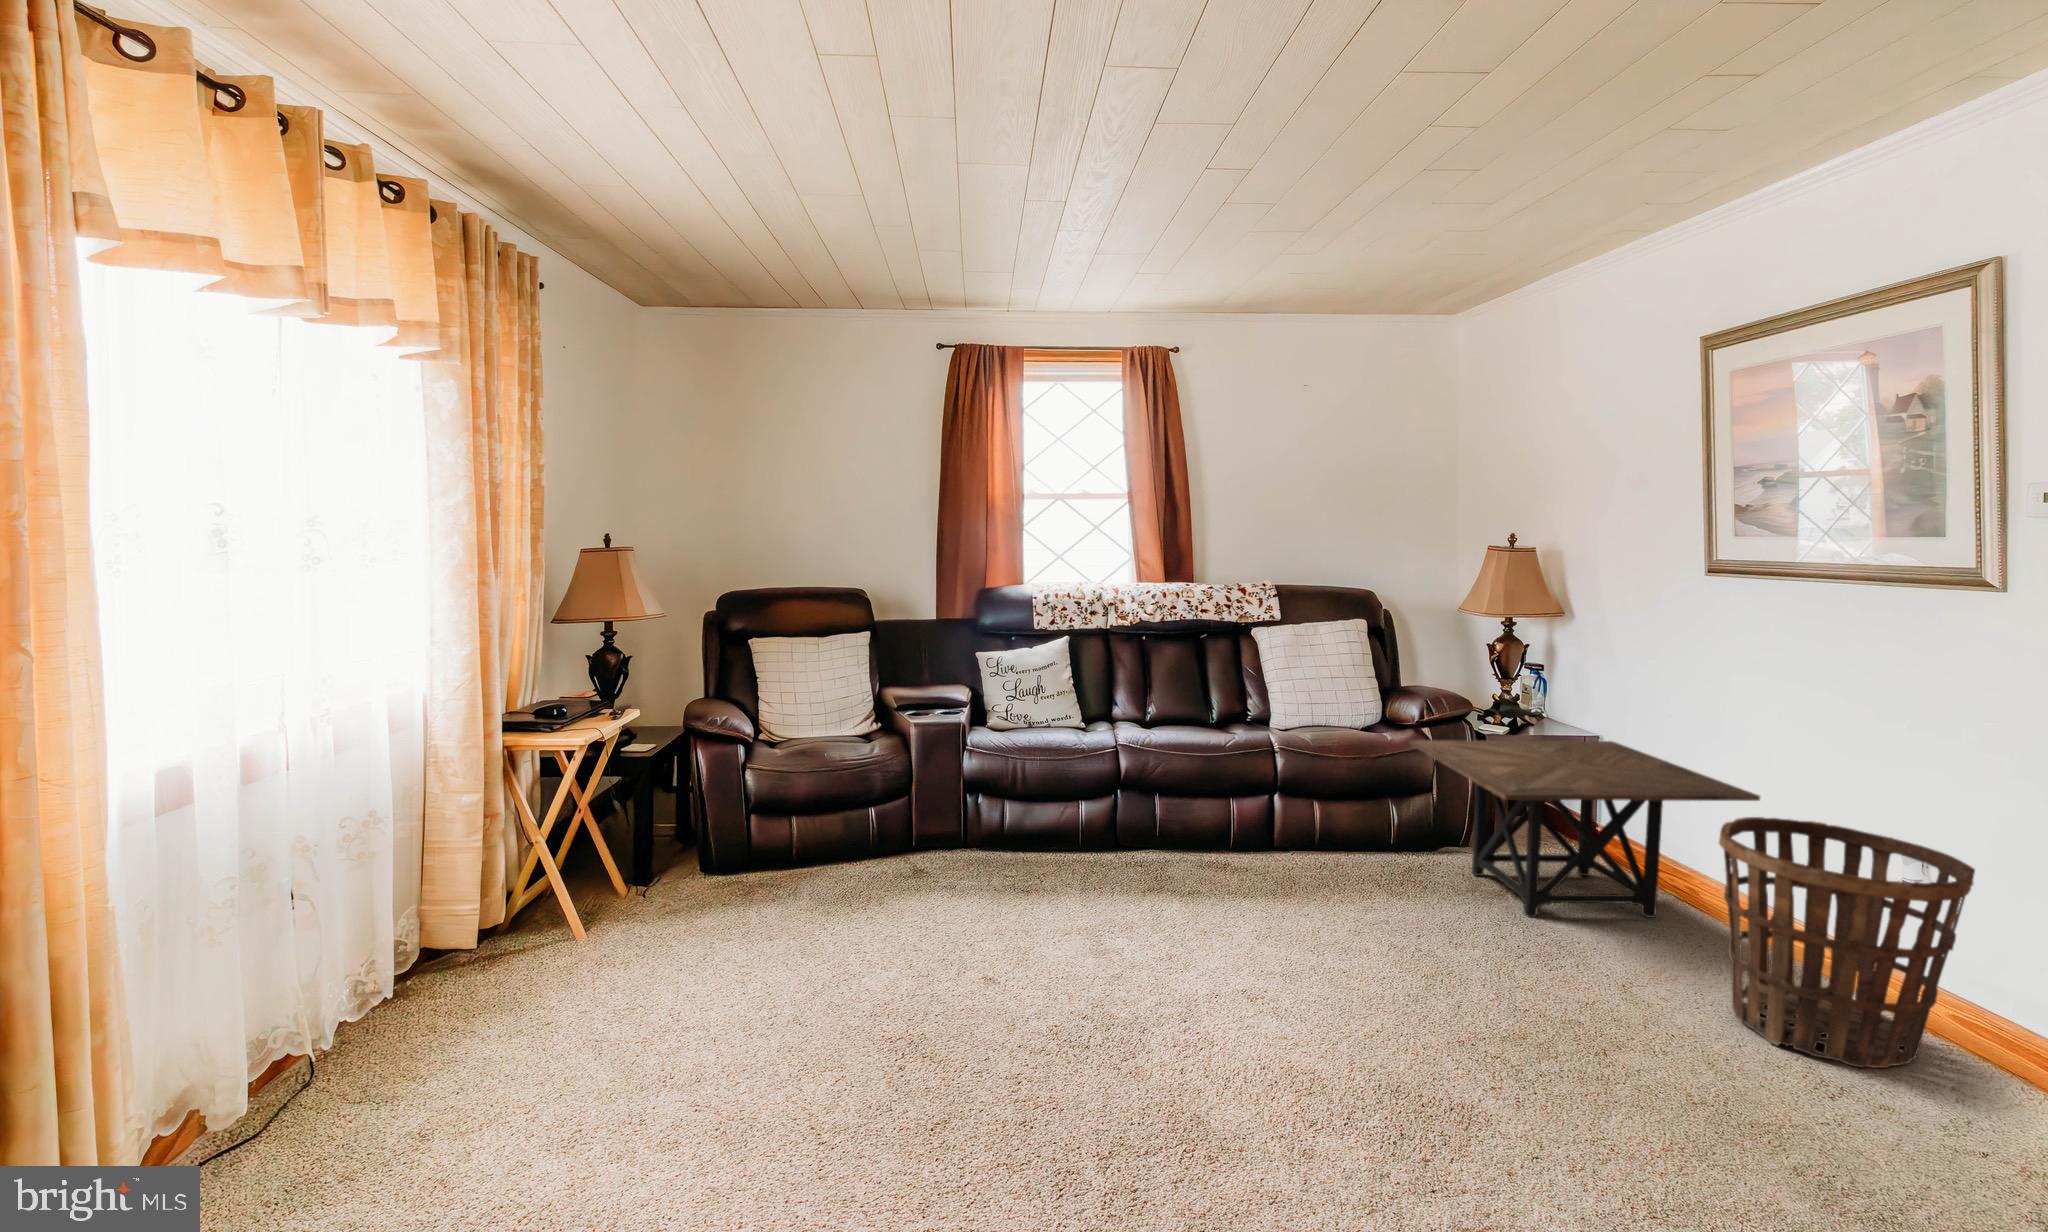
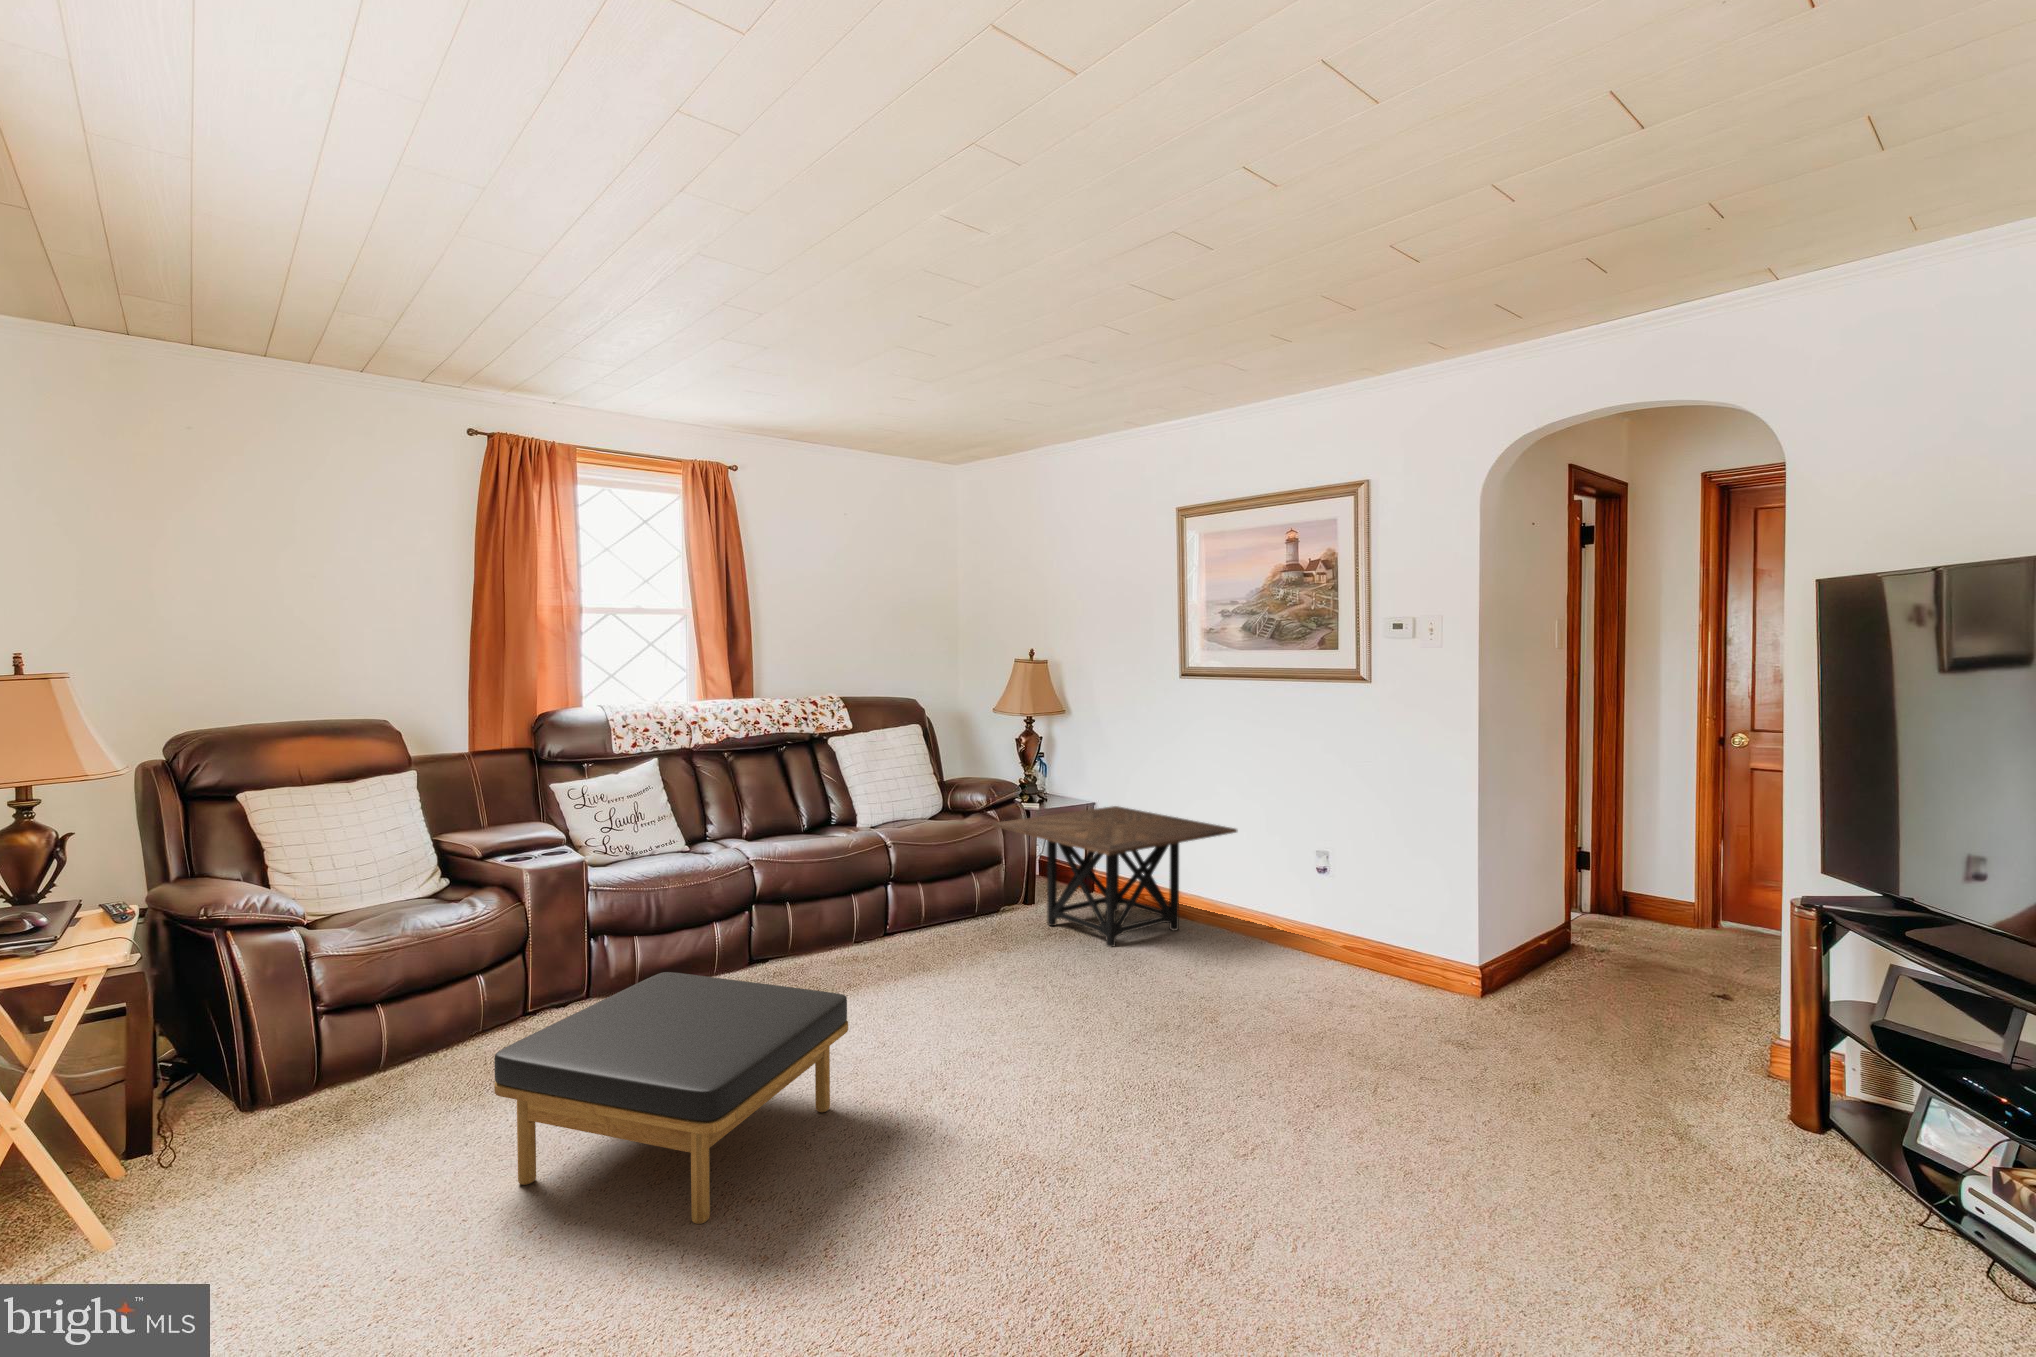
basket: present [1719,817,1975,1068] -> none [1254,839,1385,990]
ottoman: none [764,831,1060,1055] -> present [494,972,848,1224]

